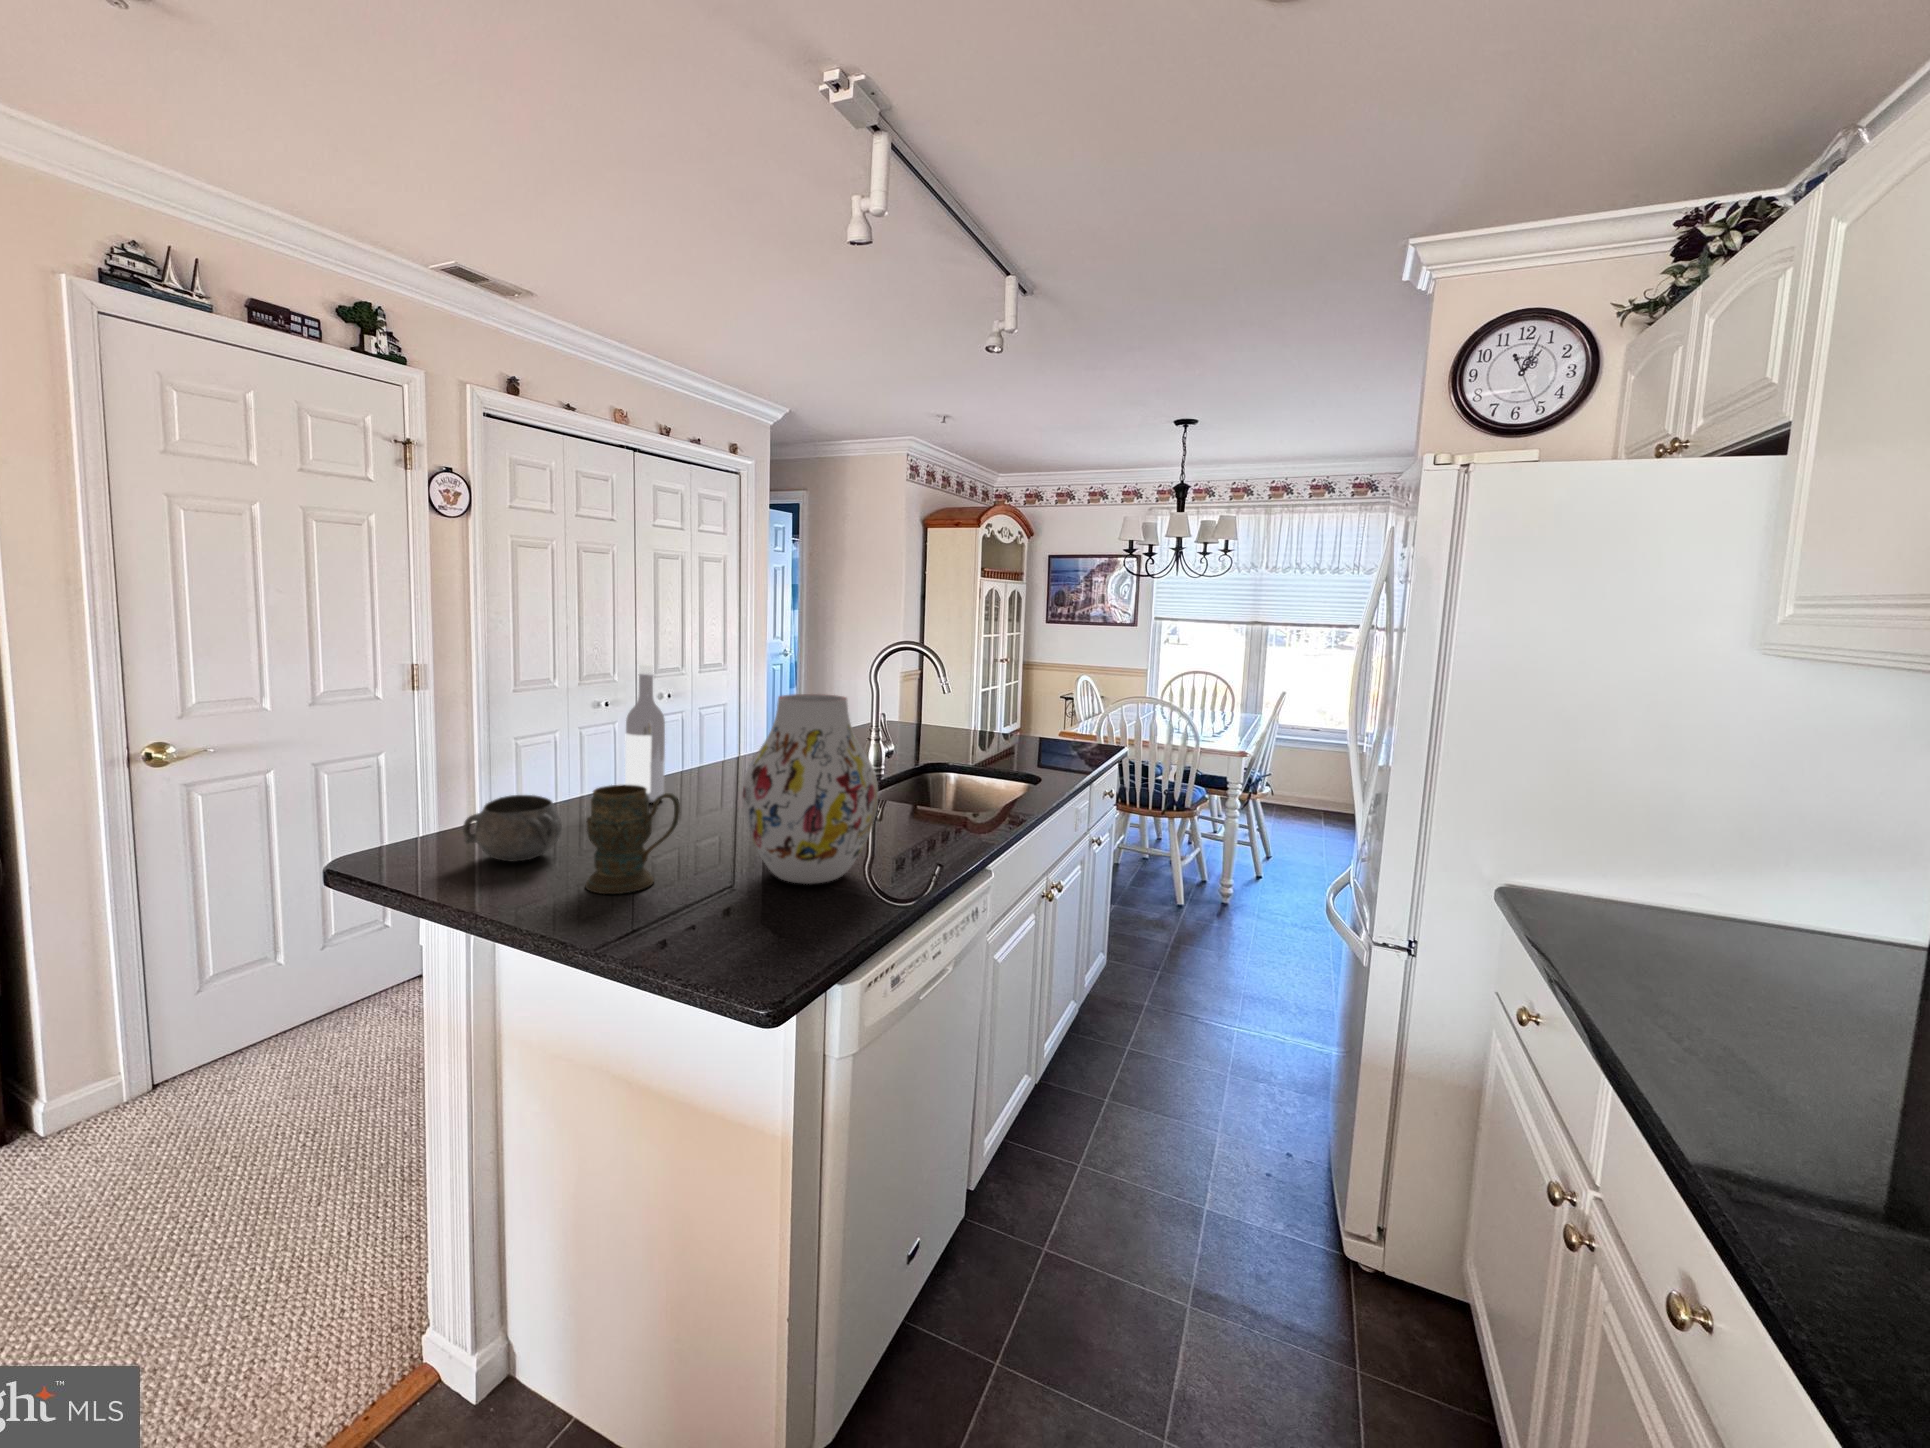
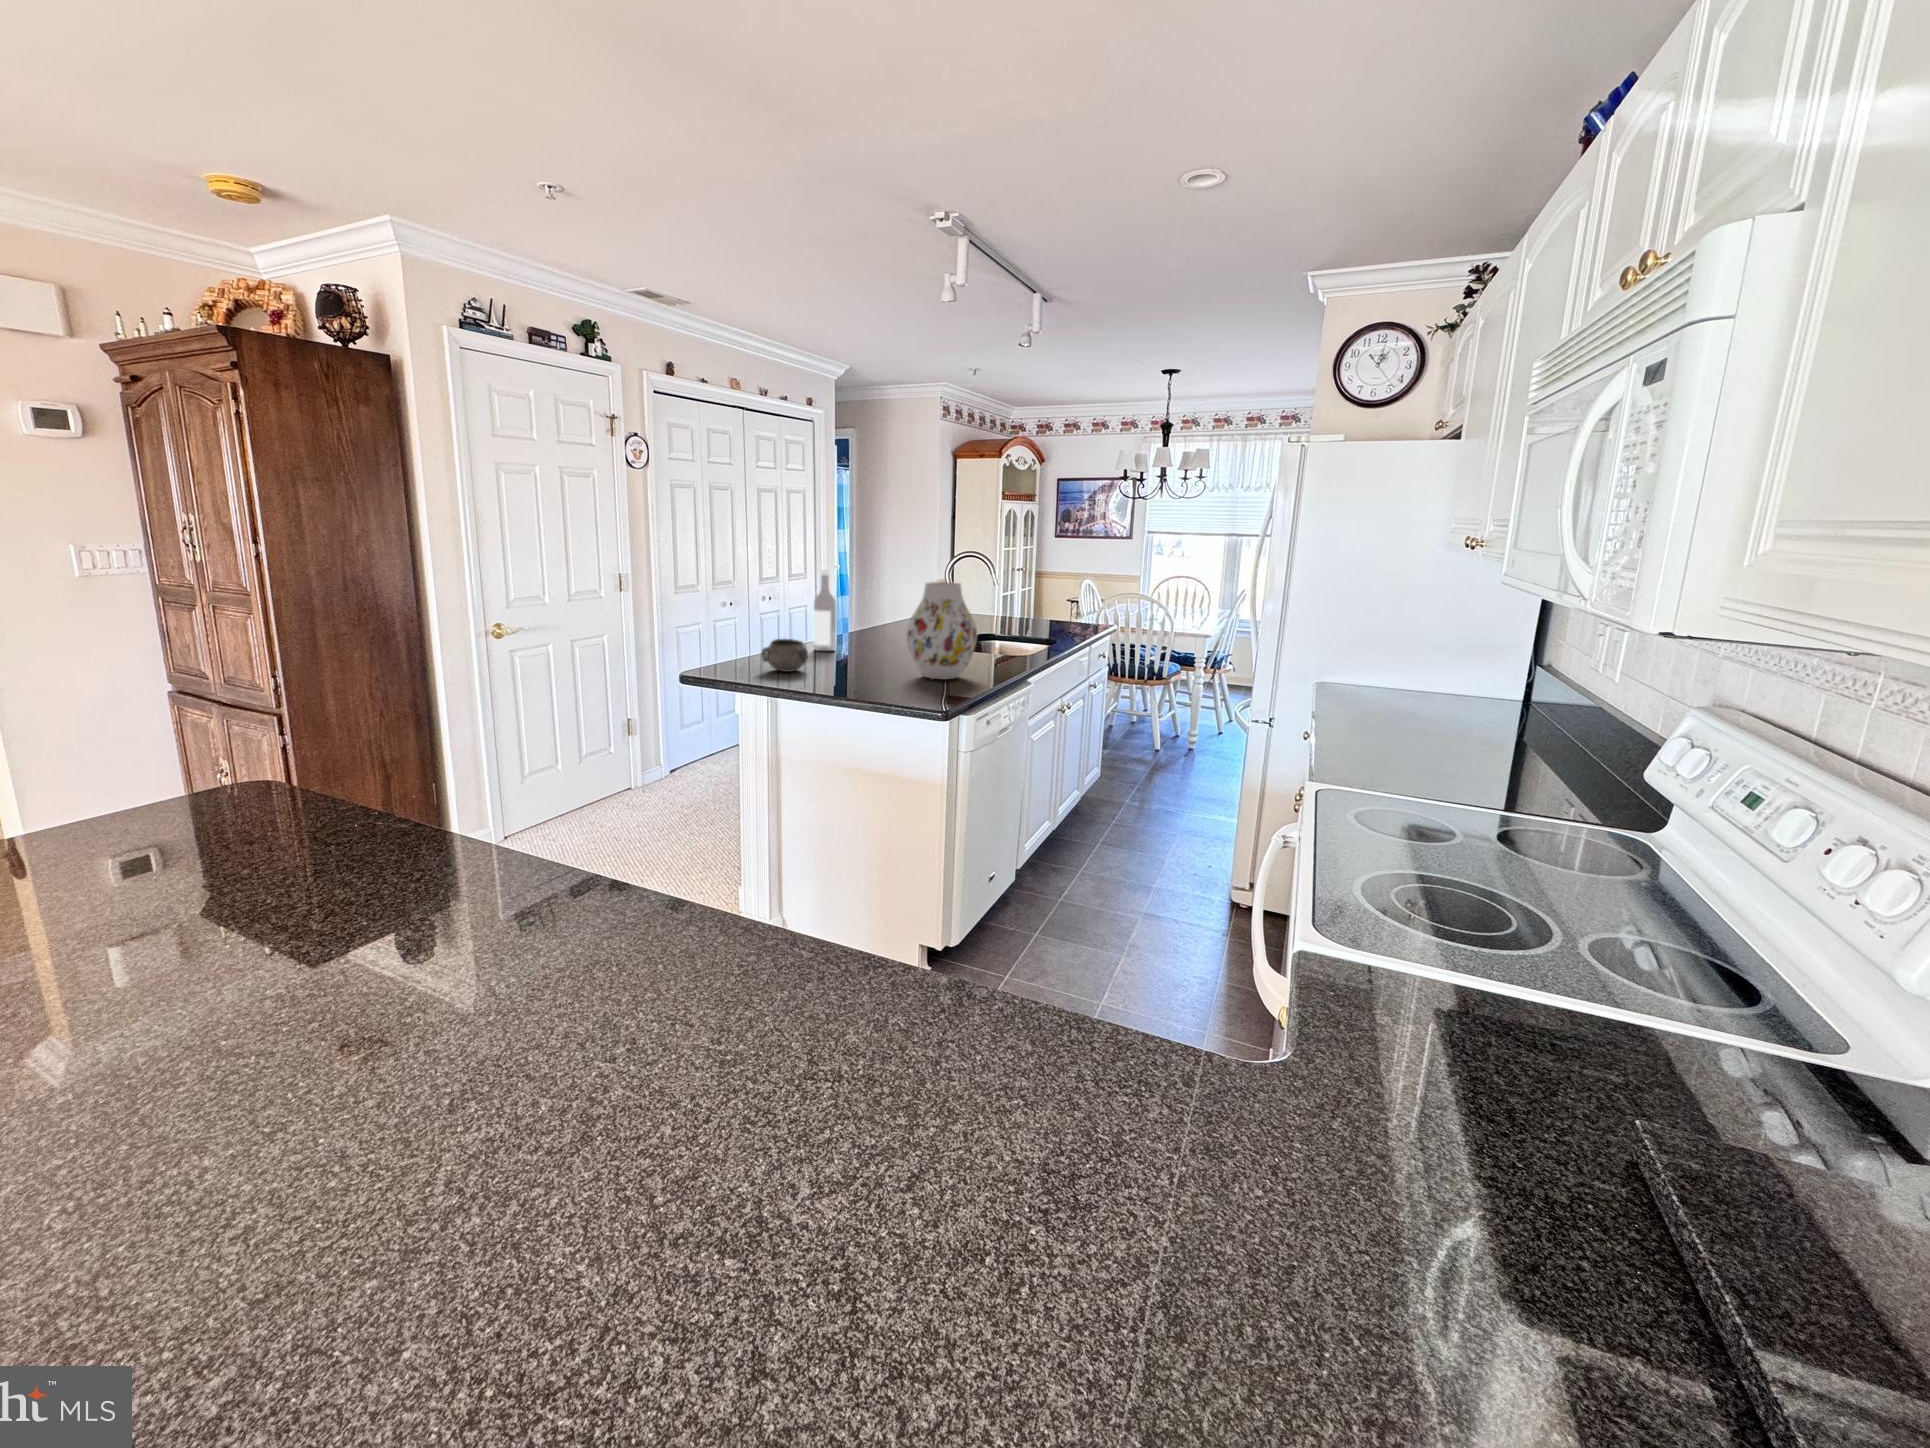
mug: present [585,785,680,894] -> none [831,630,879,682]

